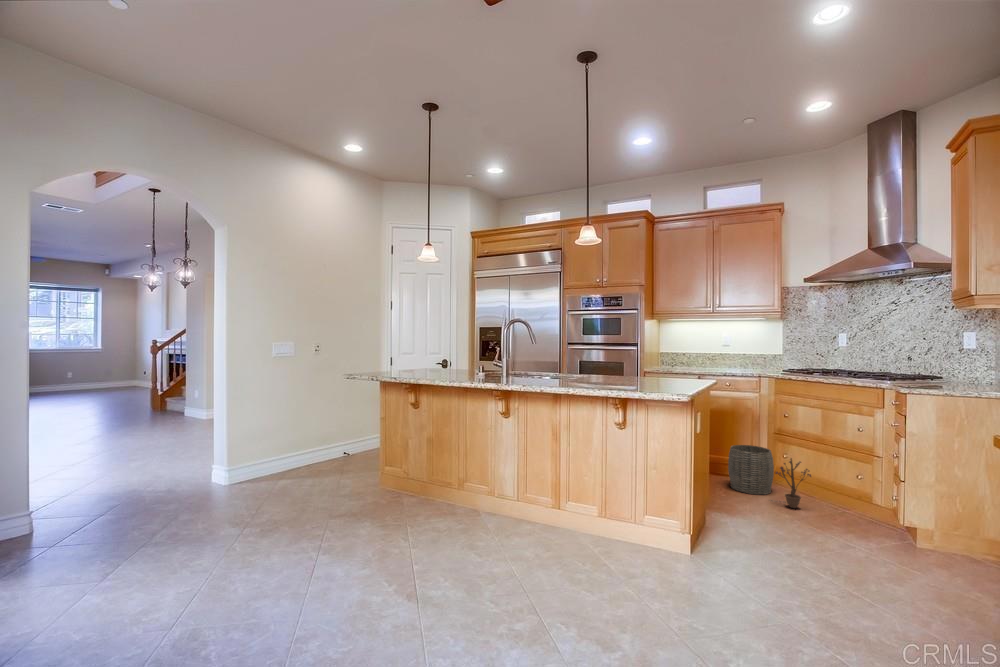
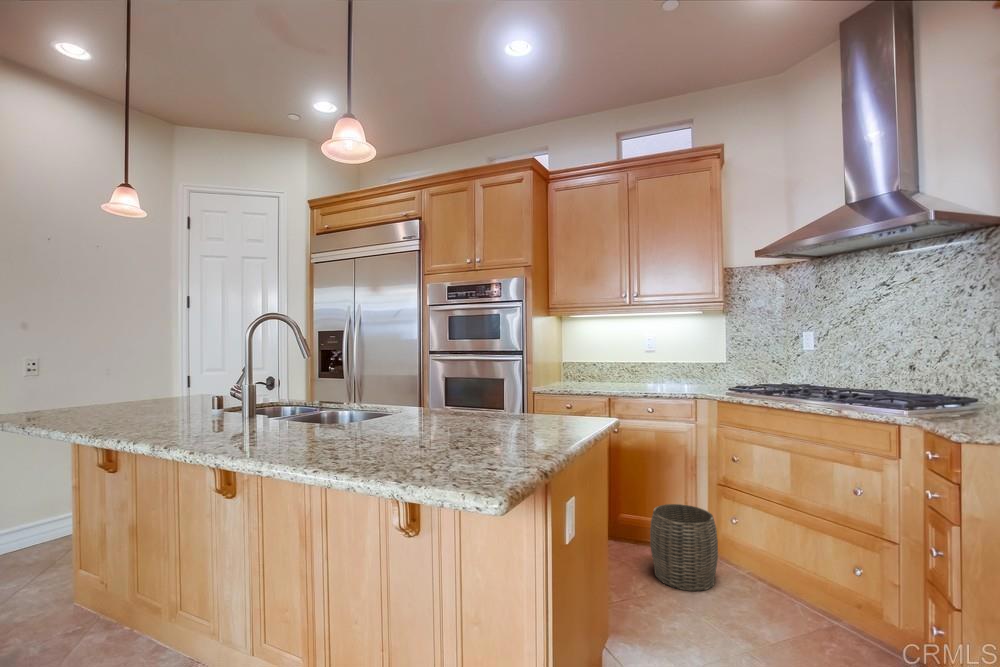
decorative plant: present [771,458,811,508] -> none [711,539,779,626]

